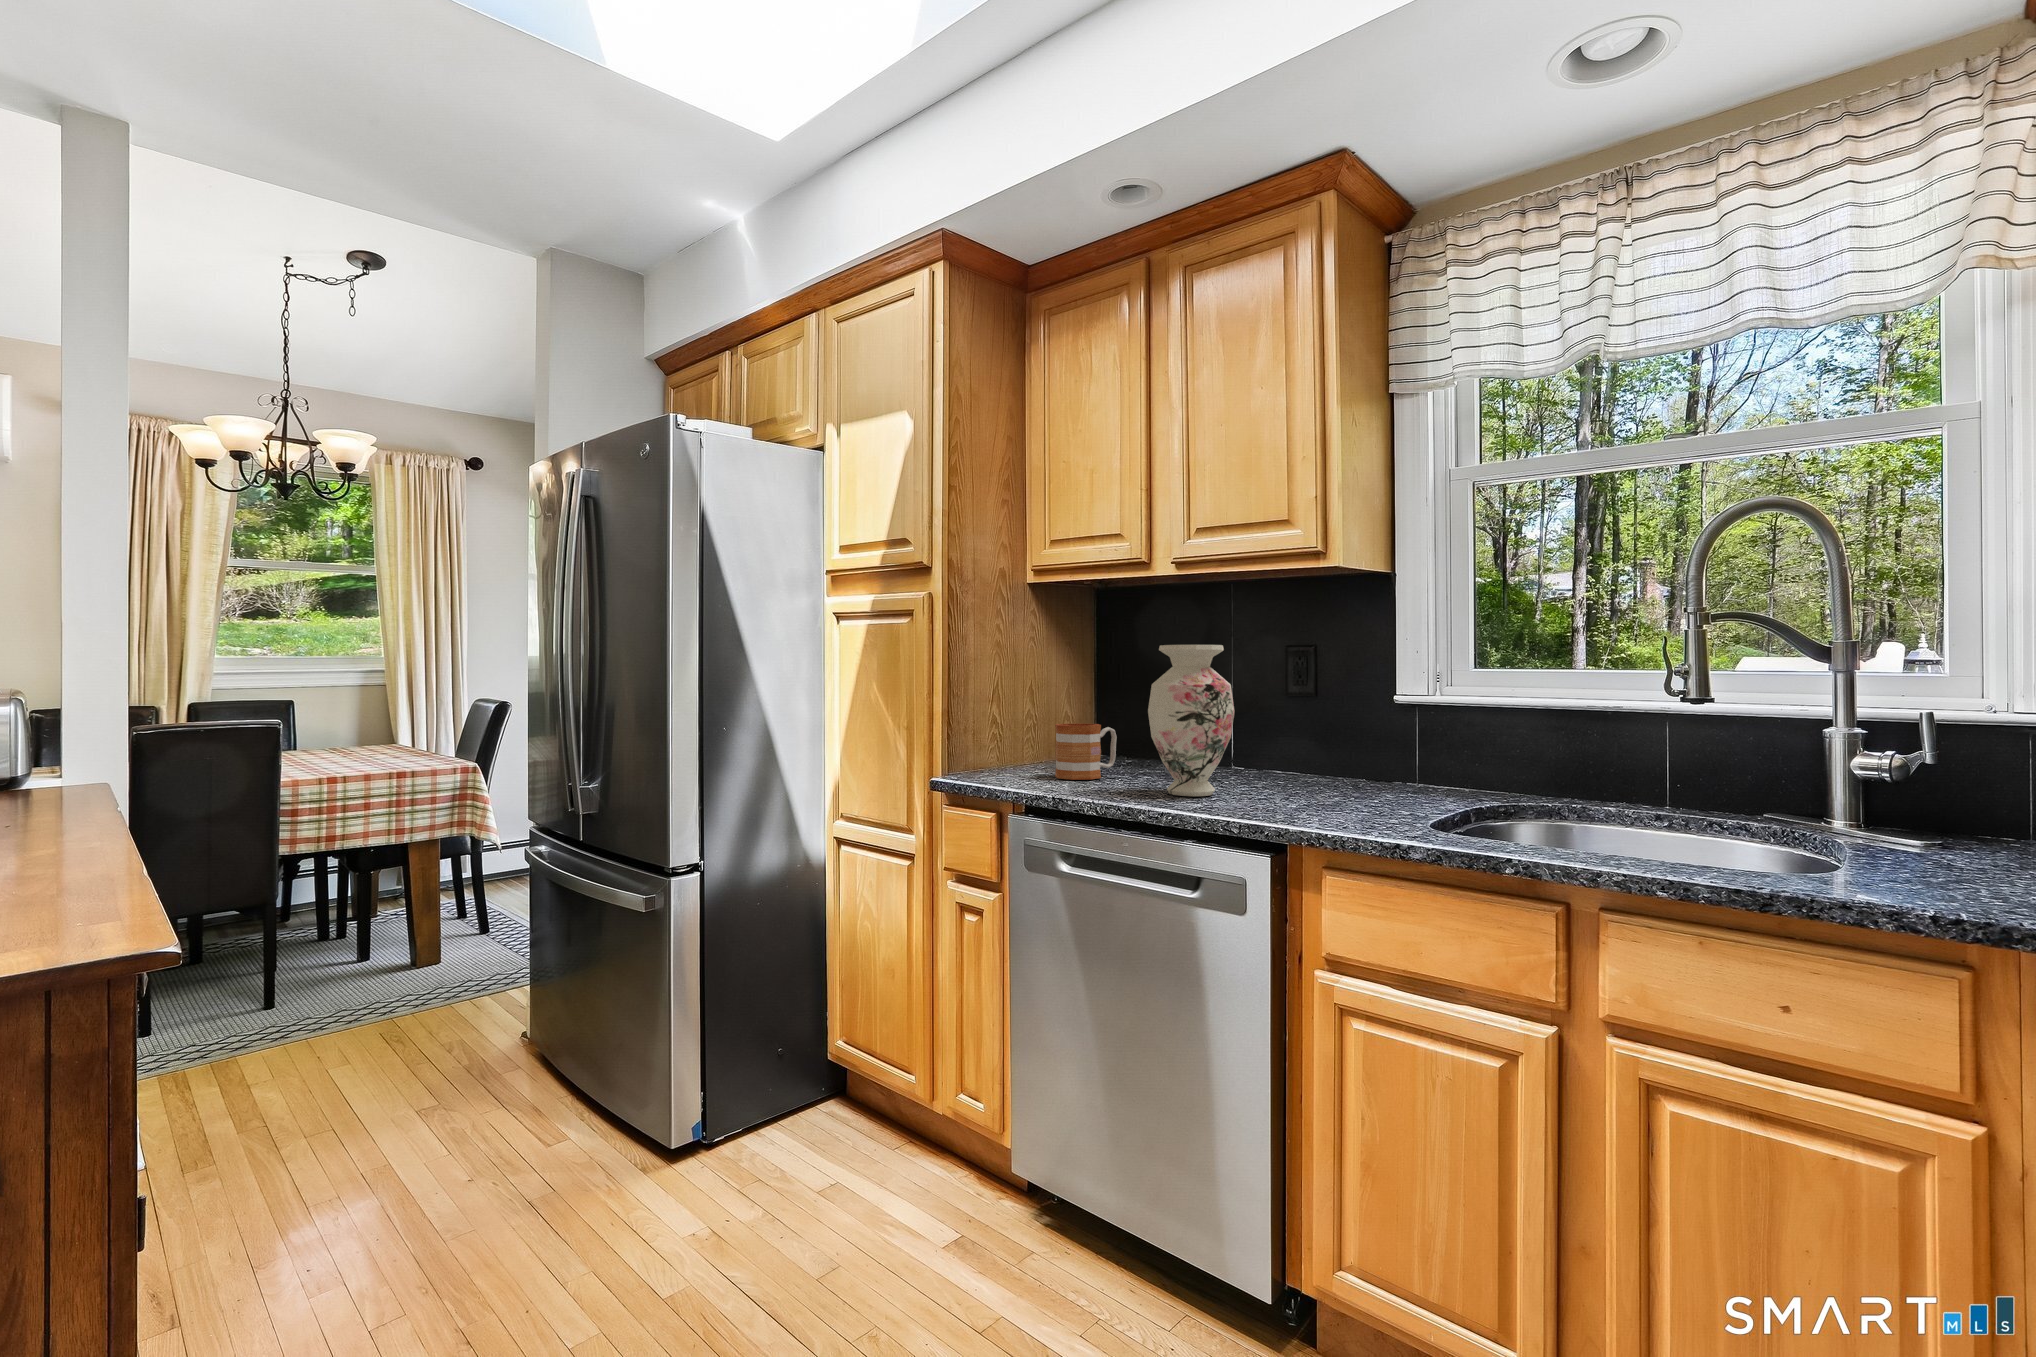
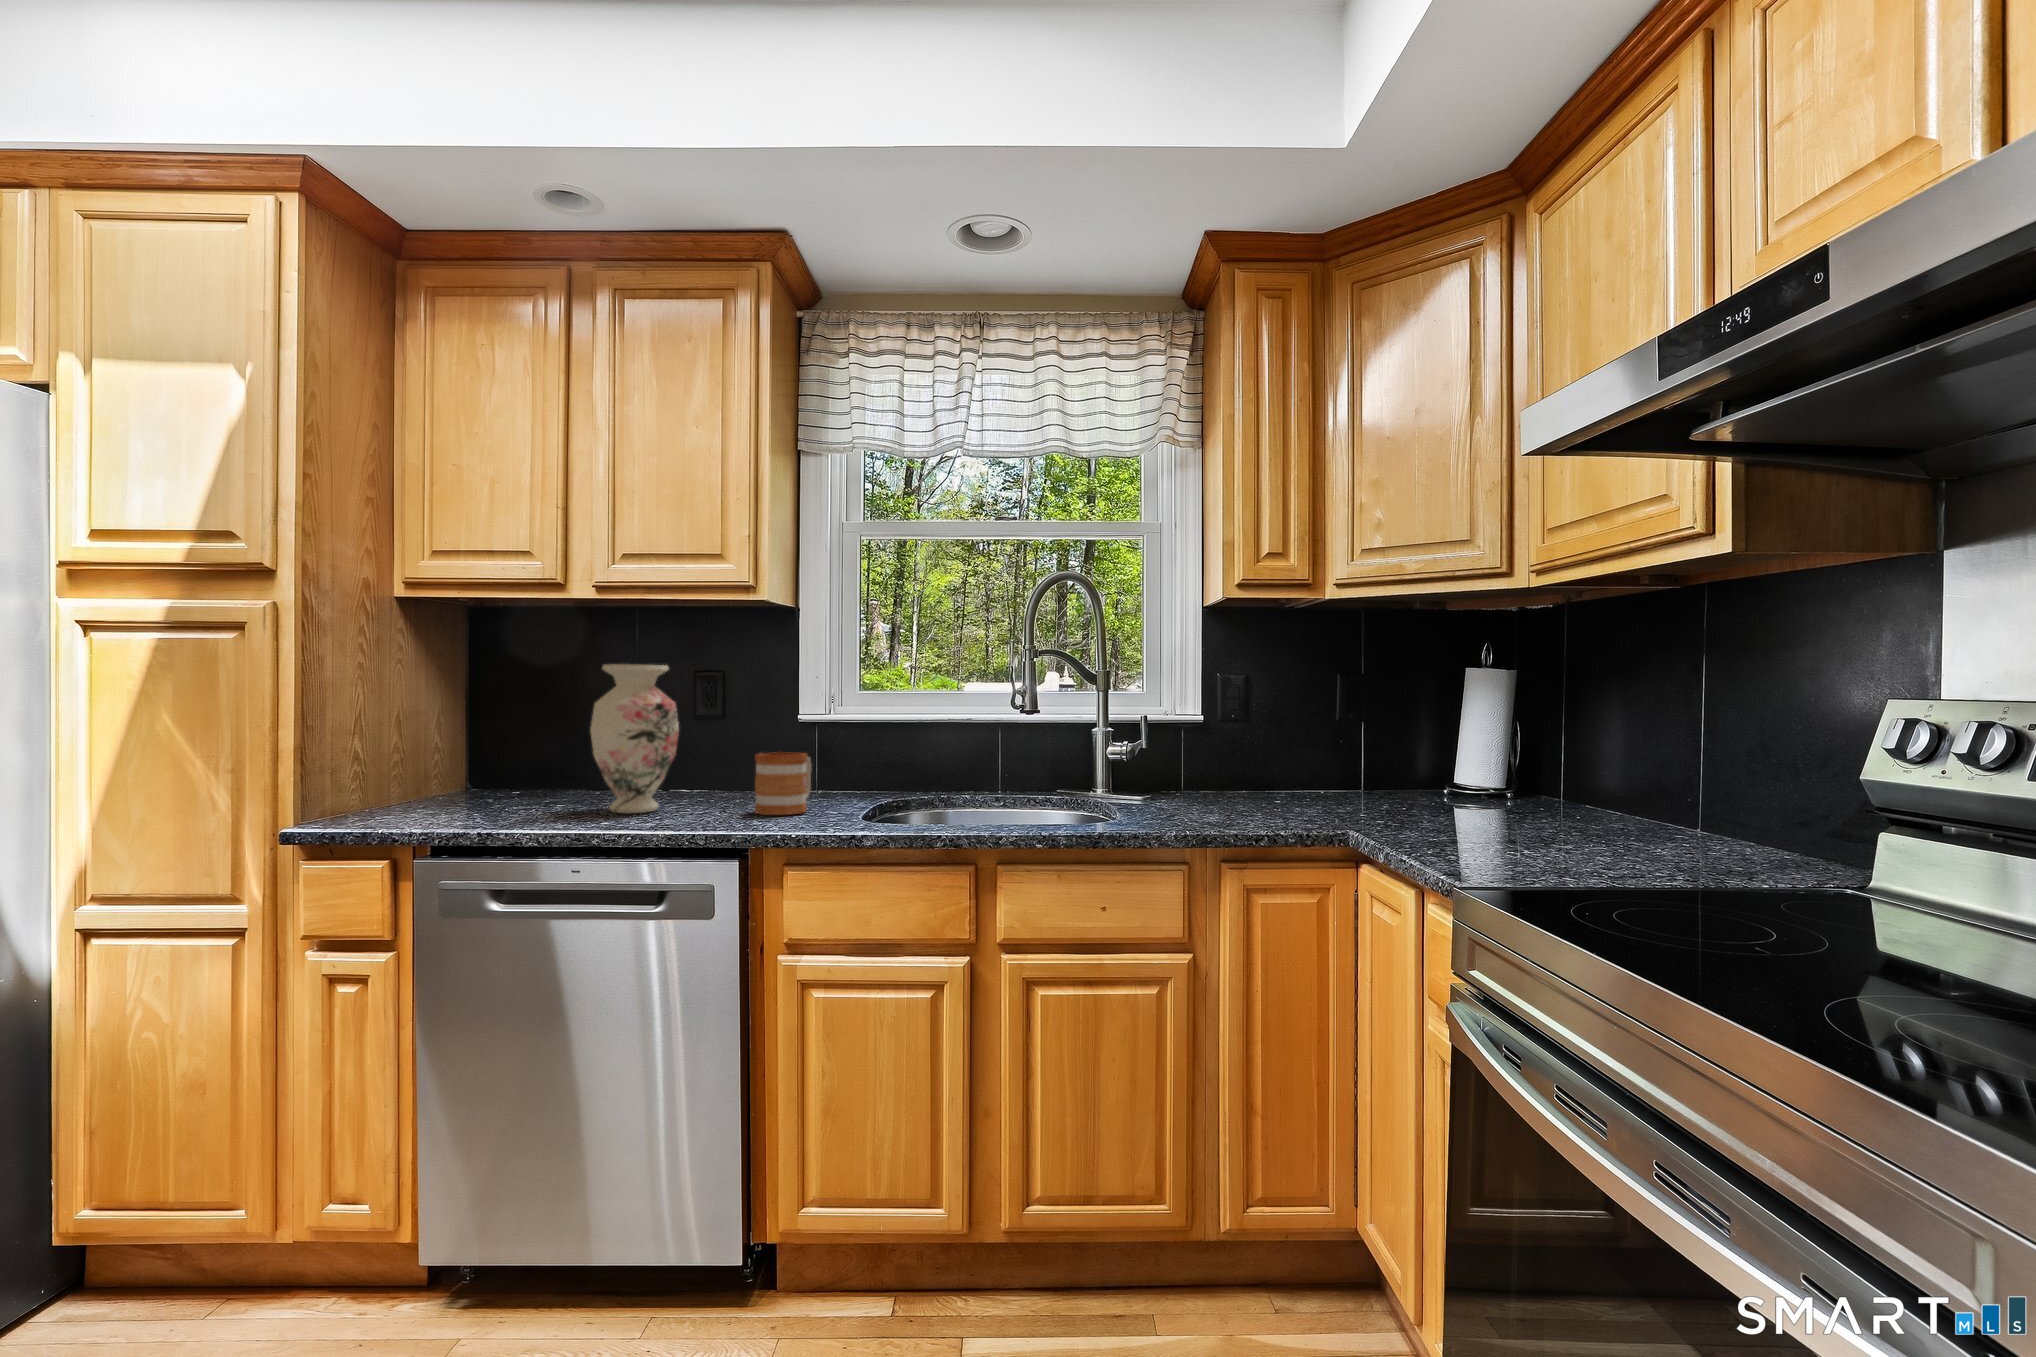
mug: present [1055,723,1117,780] -> present [755,752,812,815]

